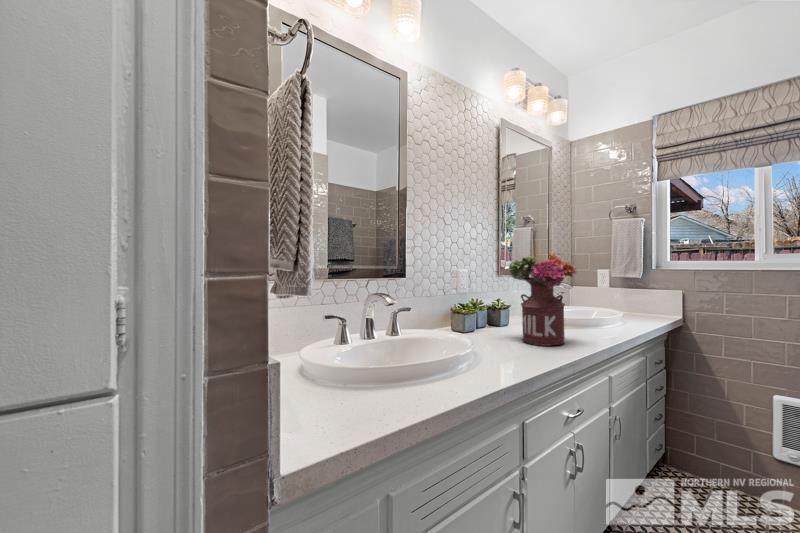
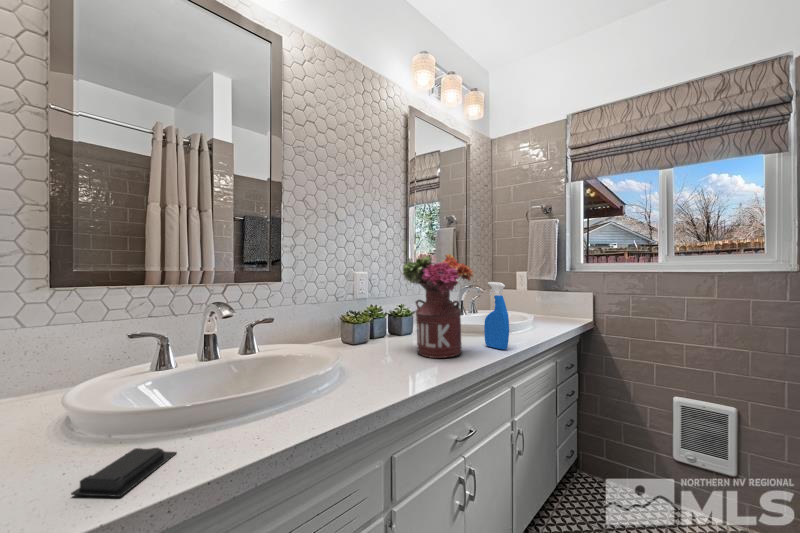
spray bottle: none [582,279,608,341] -> present [484,282,509,350]
soap bar: none [340,395,386,422] -> present [71,448,177,497]

